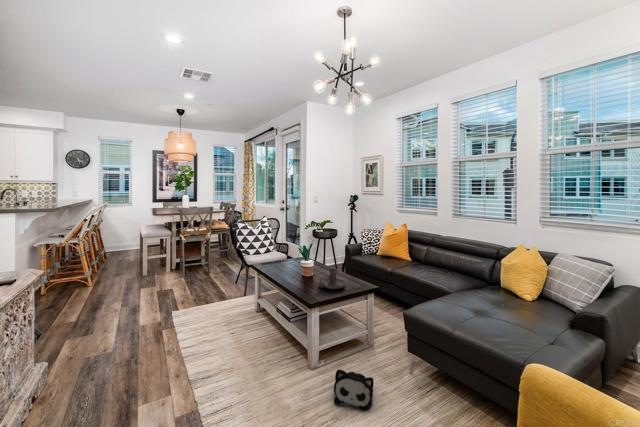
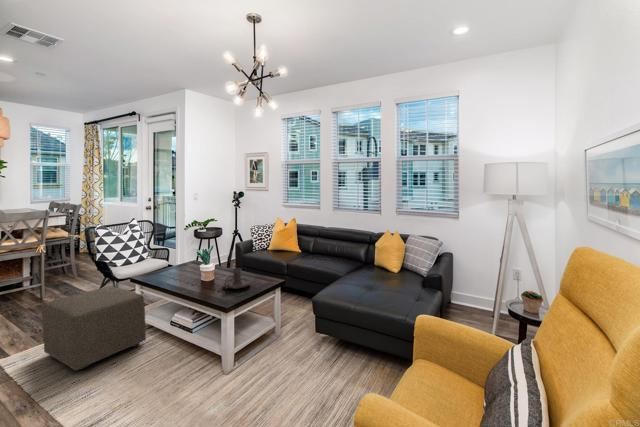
ottoman: none [192,271,258,335] -> present [42,287,146,370]
plush toy: present [334,369,374,410] -> none [255,362,293,397]

